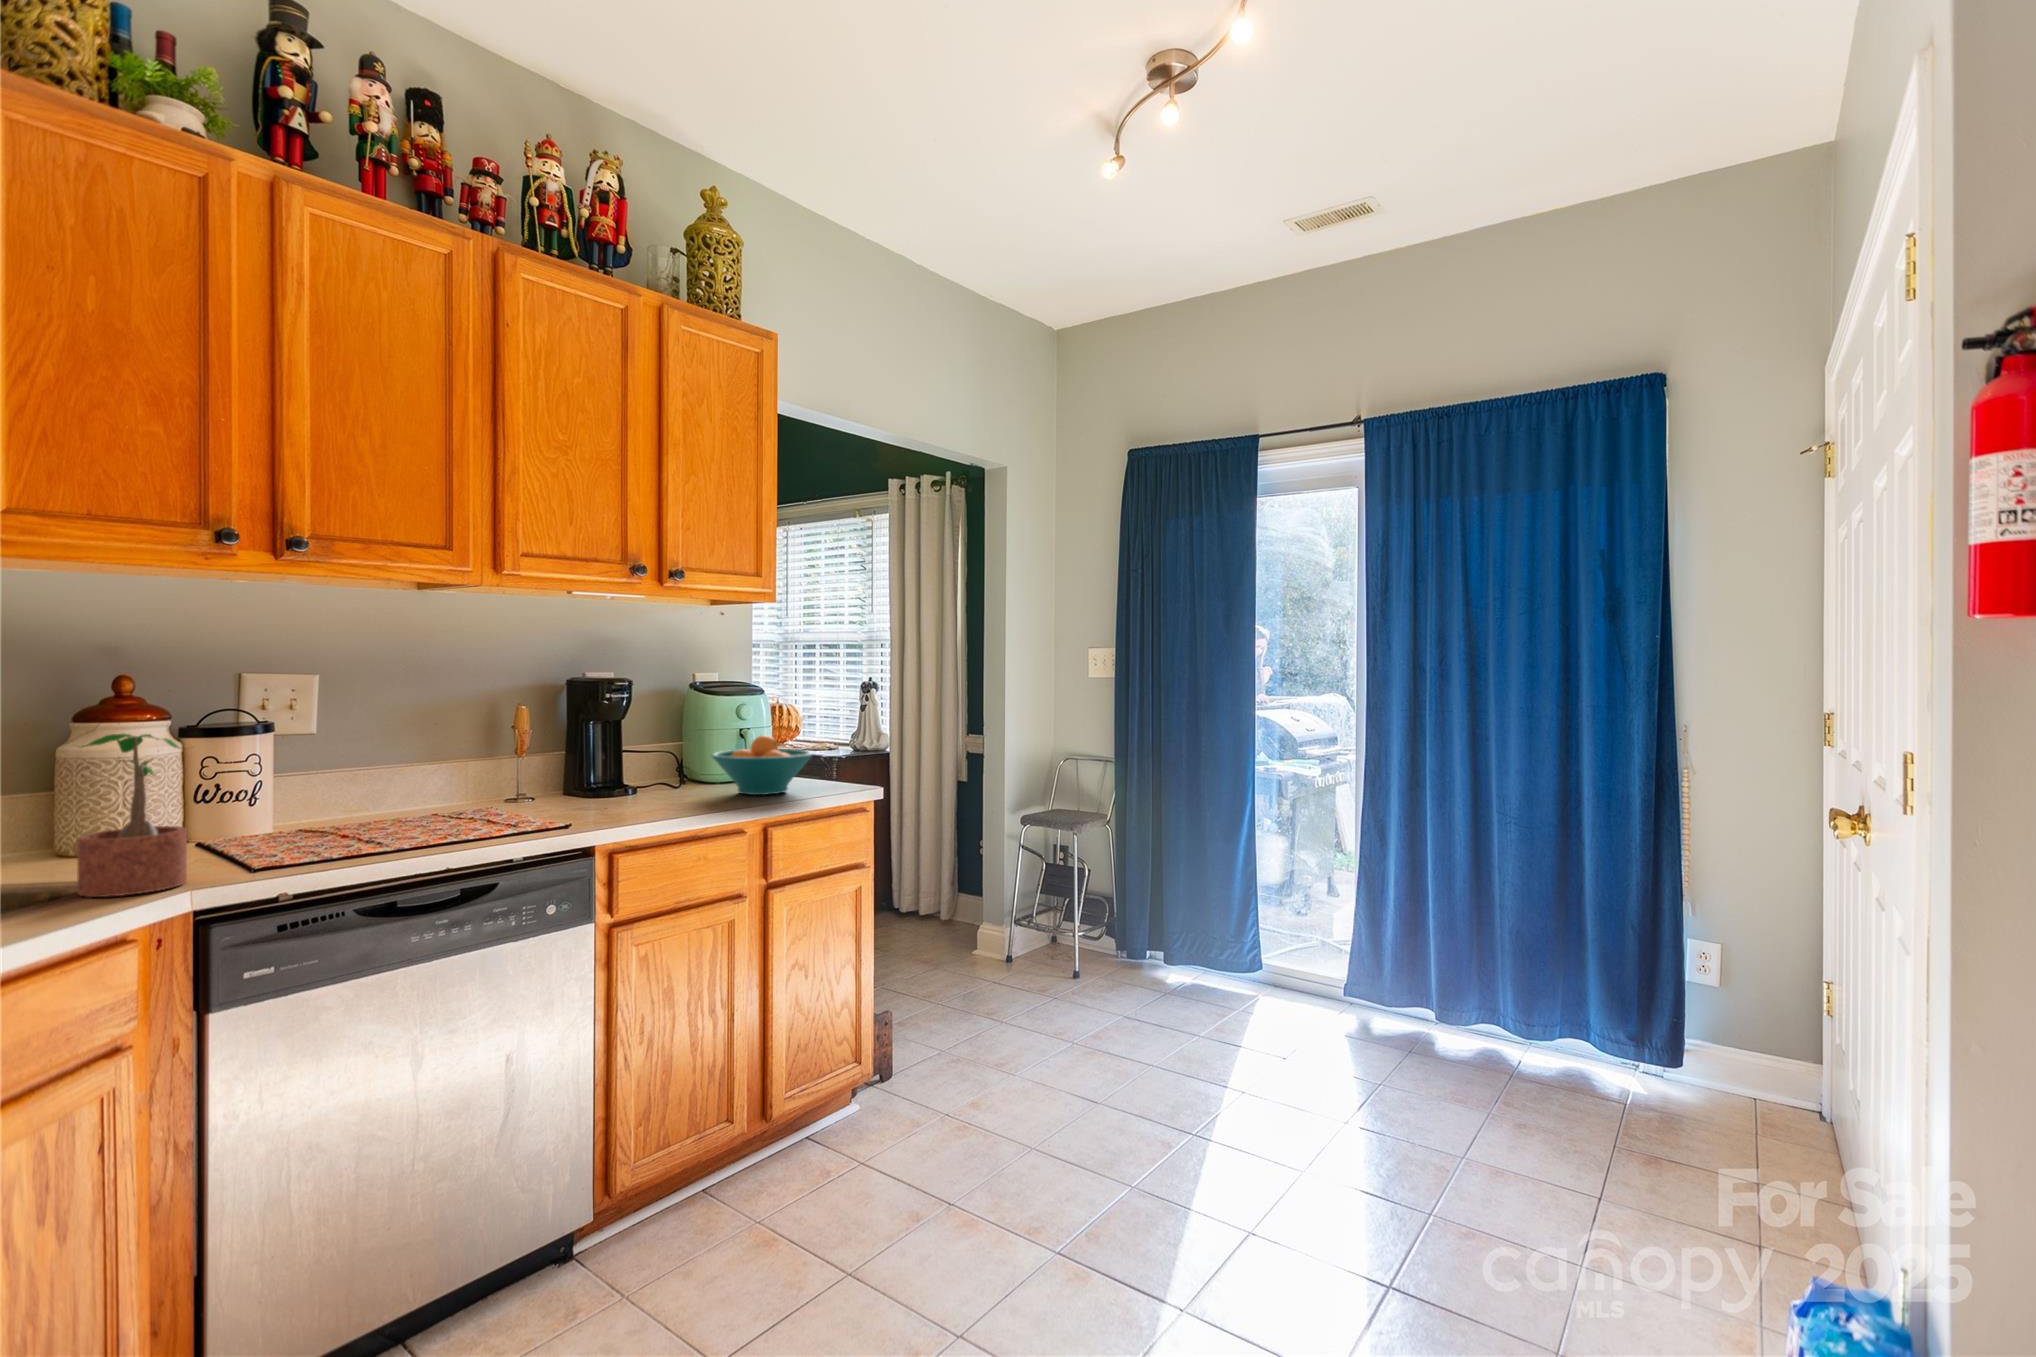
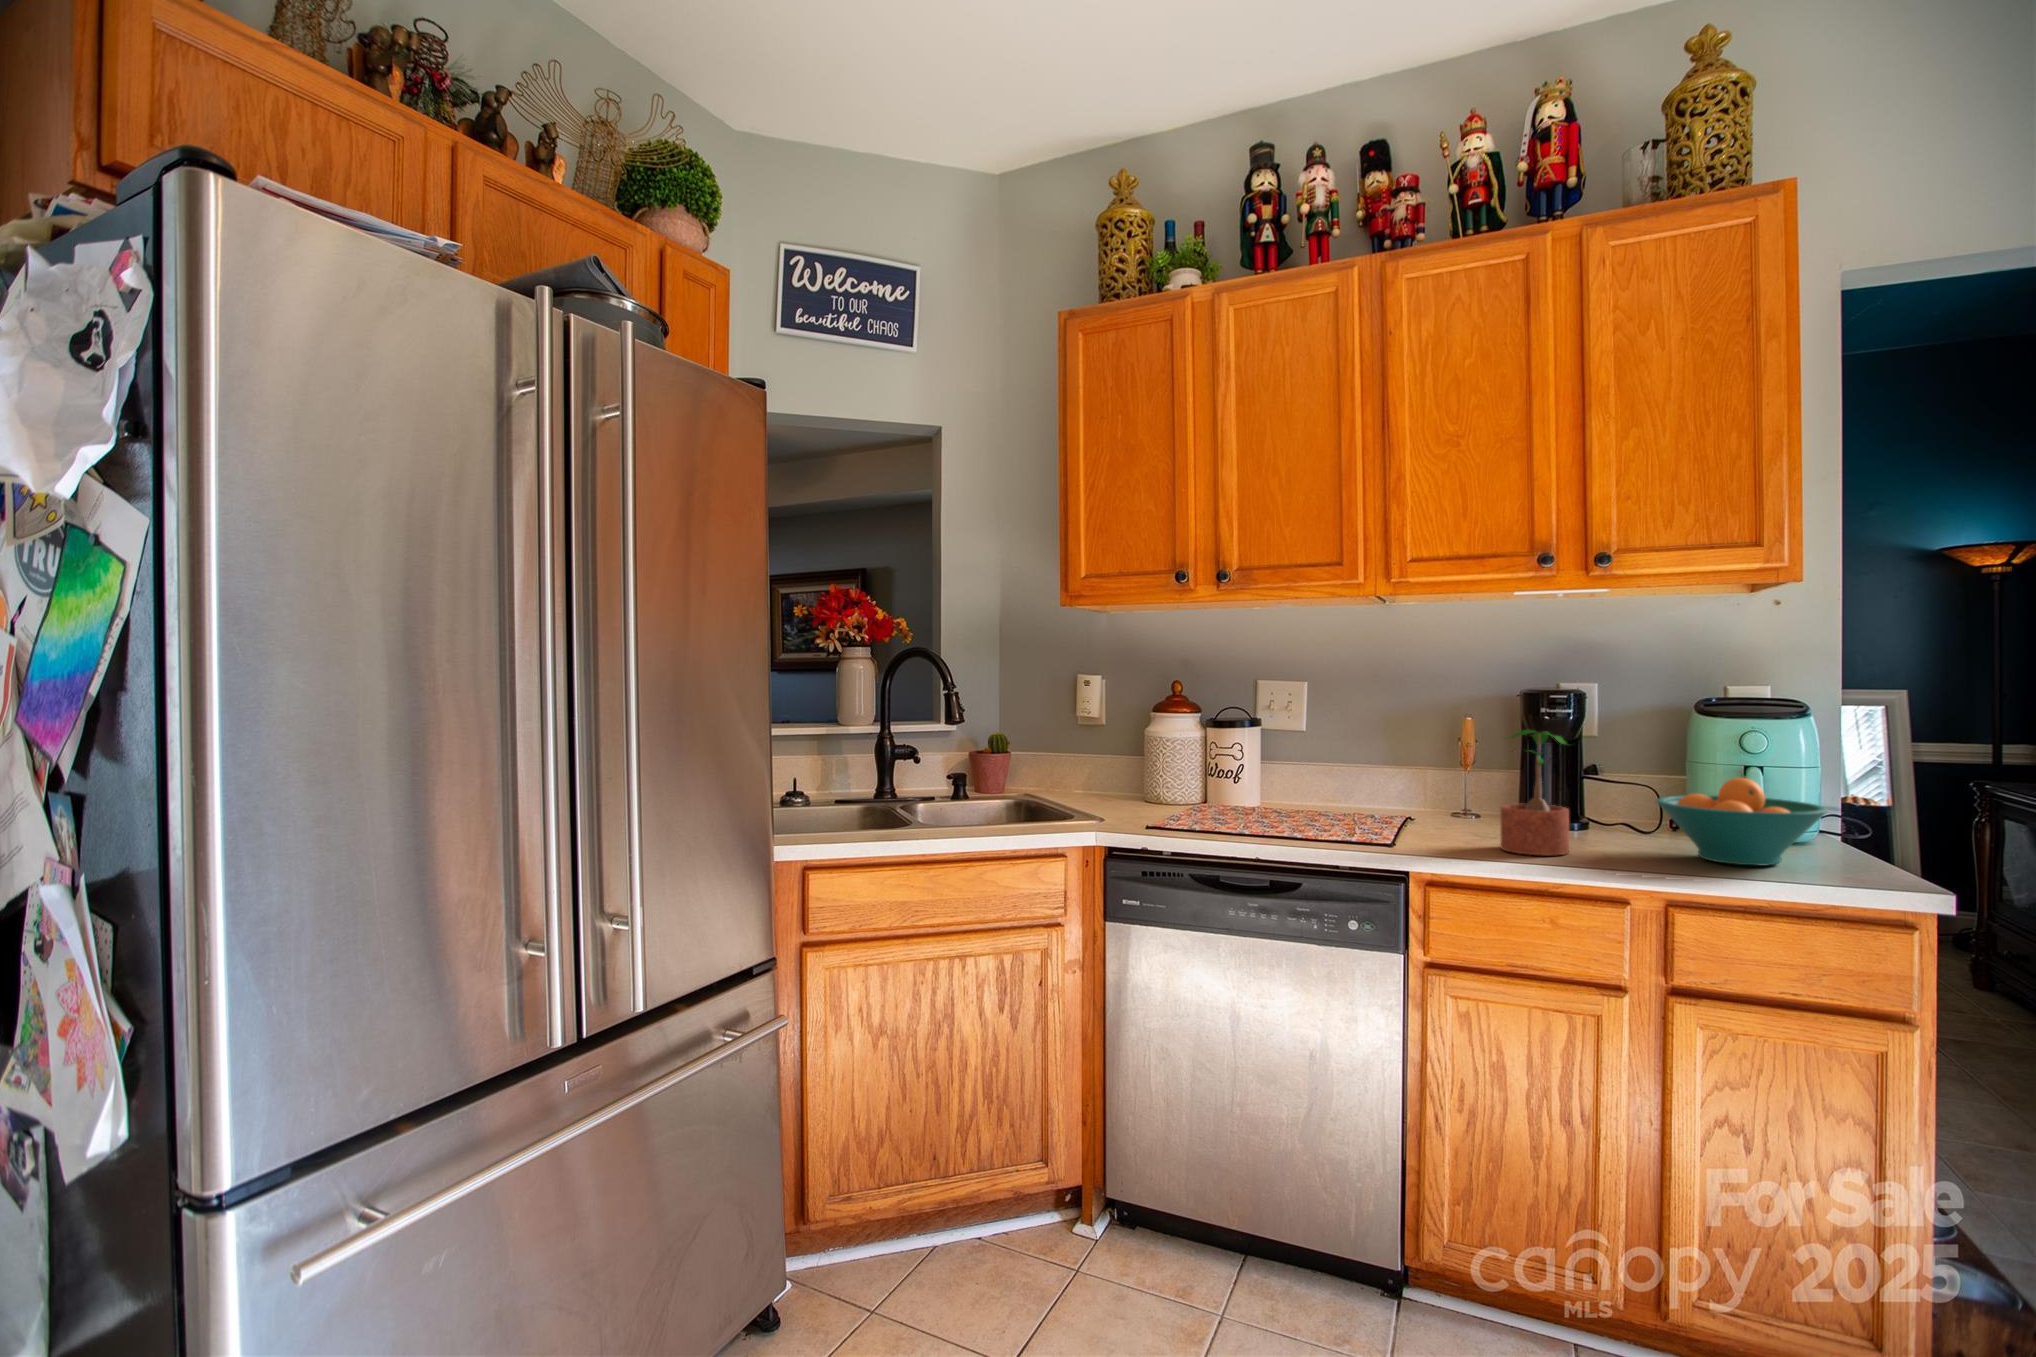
potted plant: present [76,734,187,897] -> present [1501,730,1569,856]

